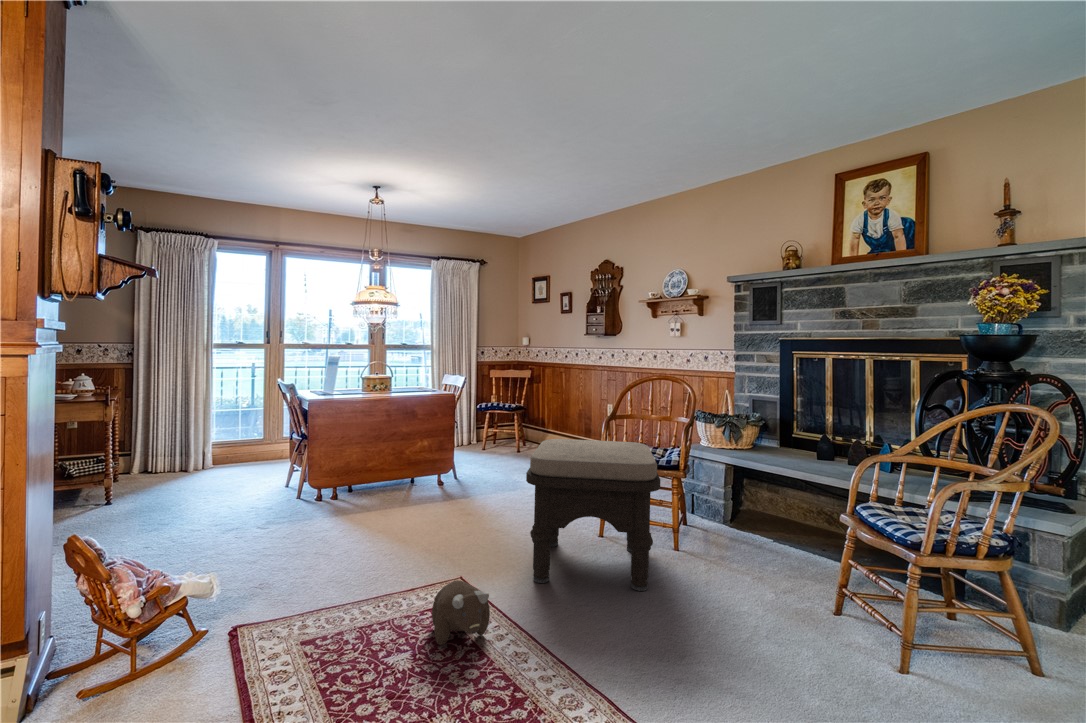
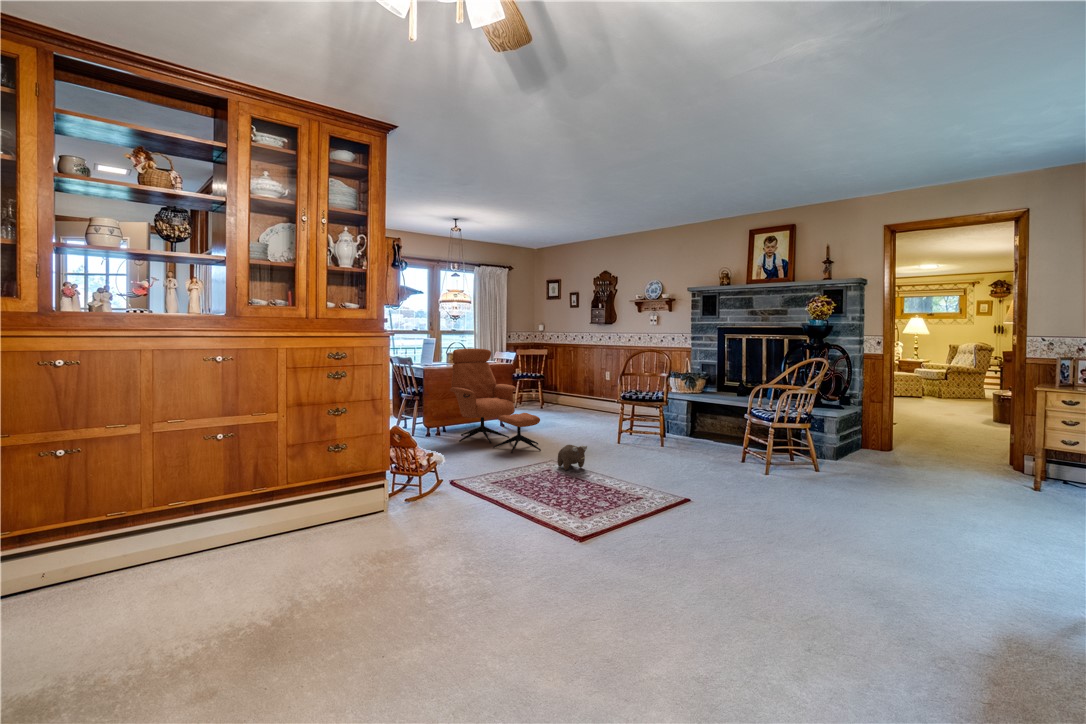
armchair: none [309,366,450,569] -> present [450,348,541,453]
ottoman: present [526,439,660,591] -> none [586,387,656,456]

